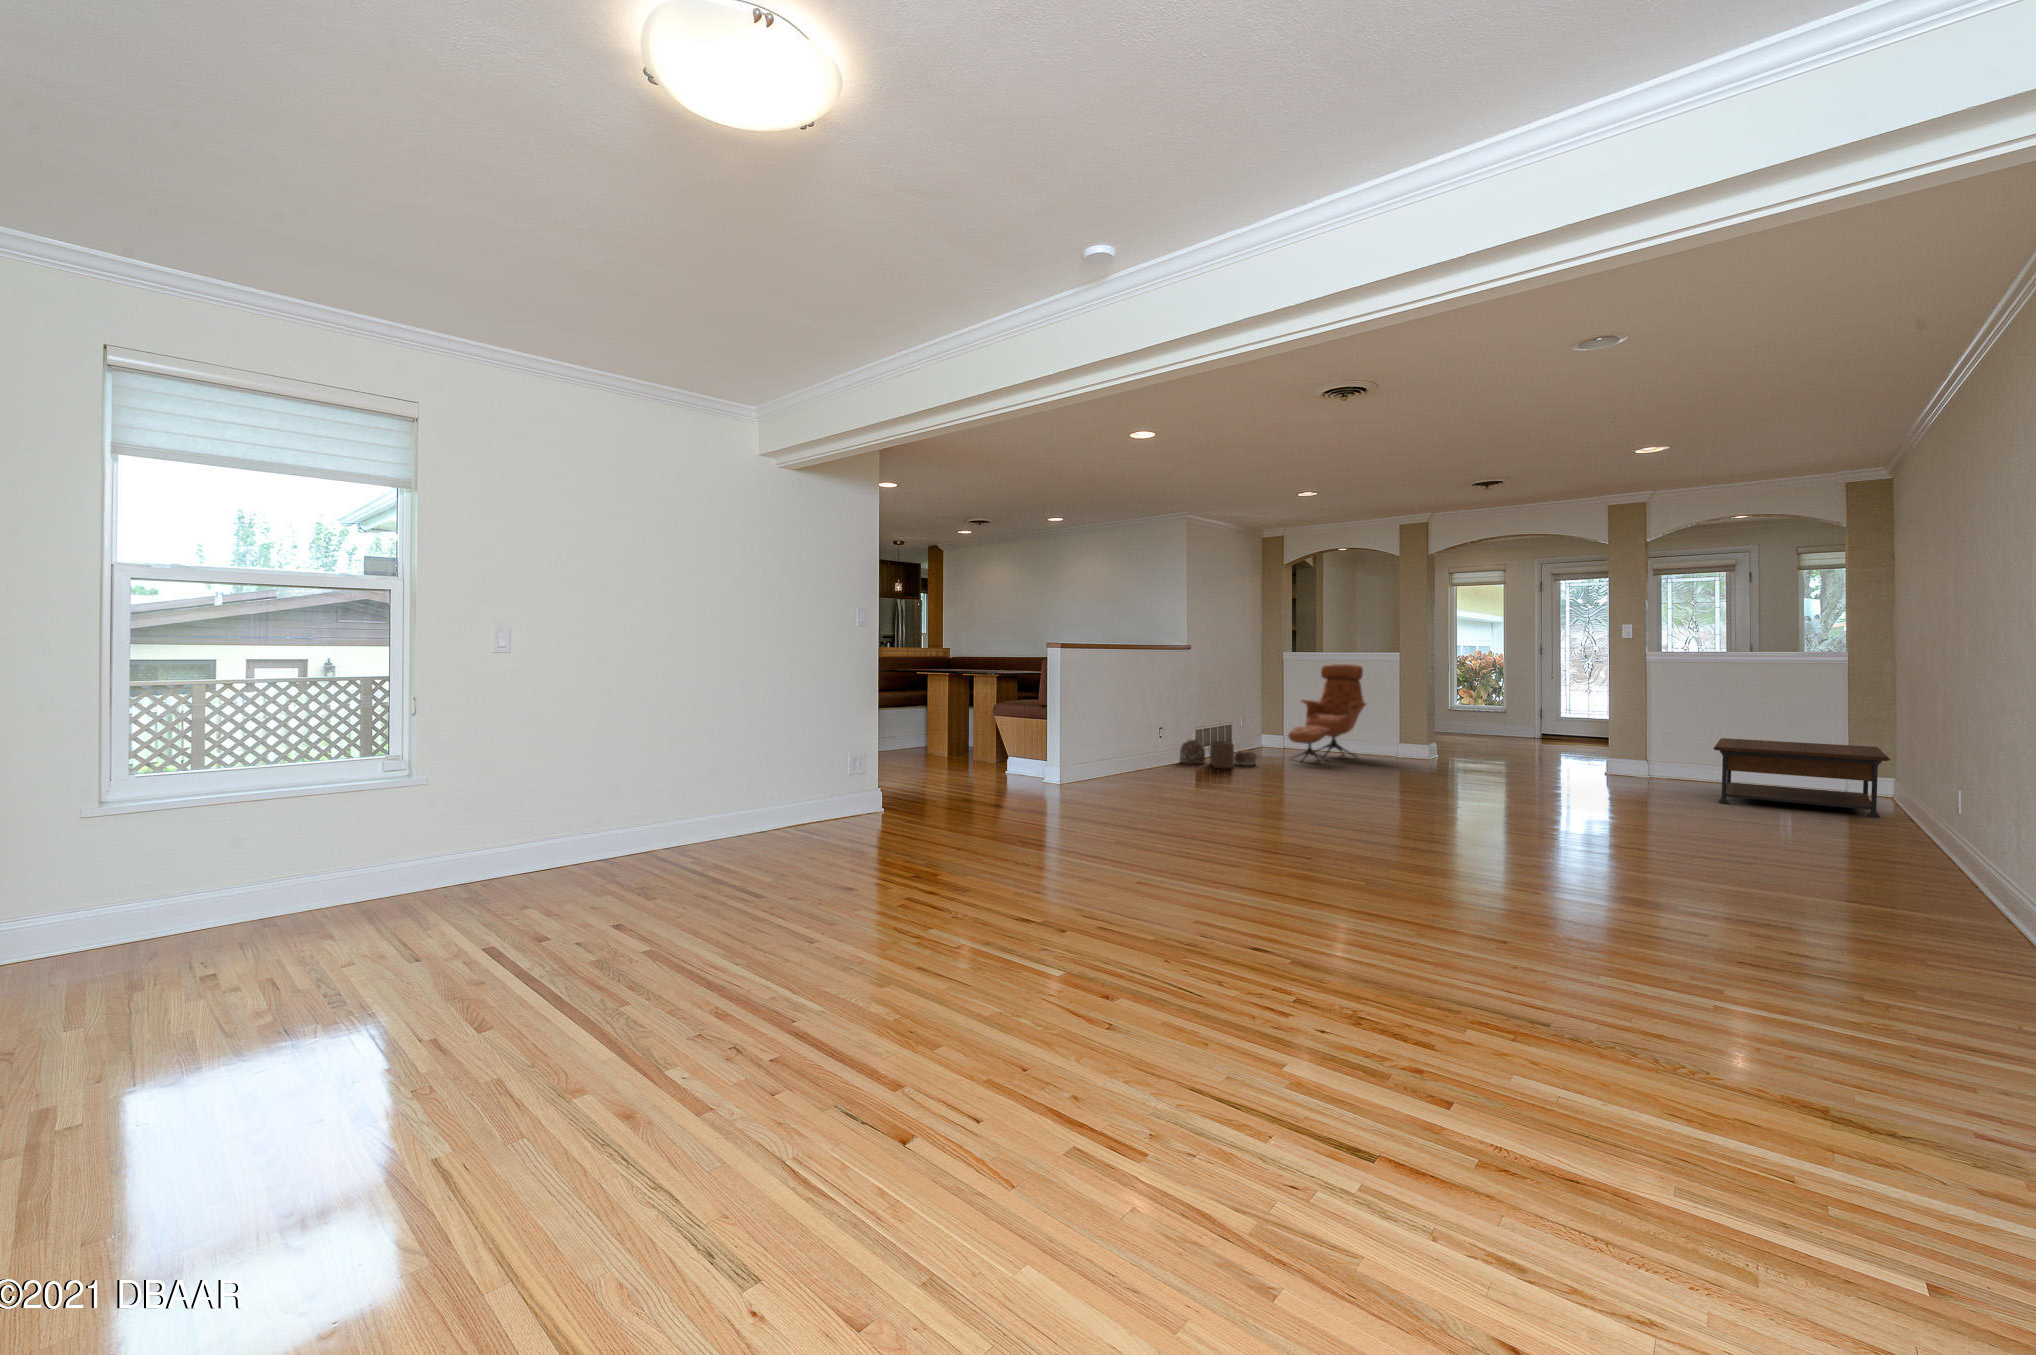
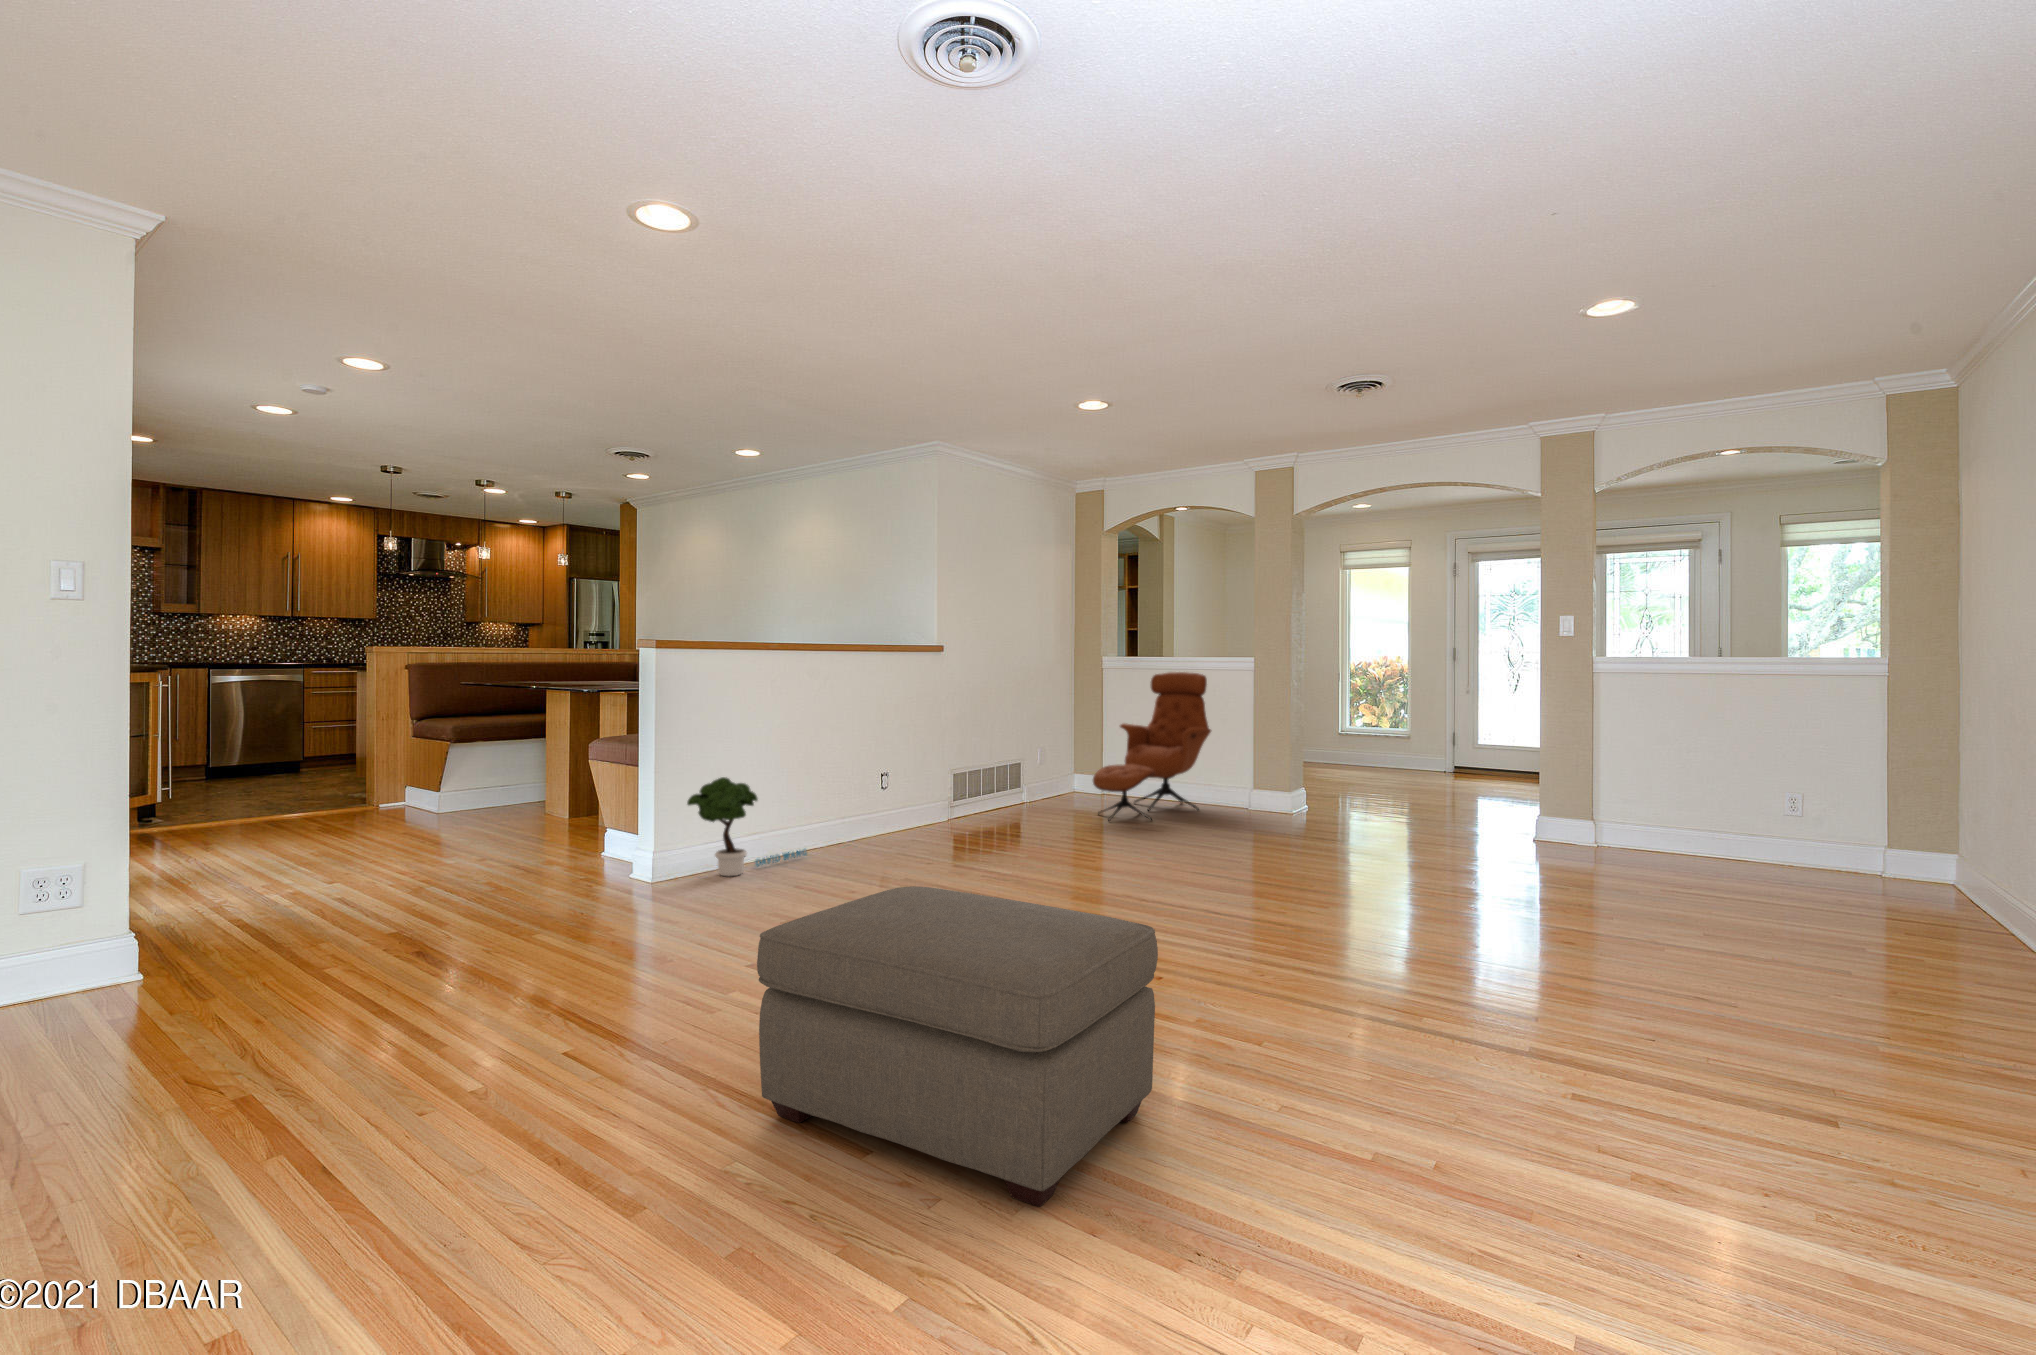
potted tree: none [1073,725,1129,784] -> present [687,777,807,876]
coffee table: present [1714,738,1890,818] -> none [1708,785,1995,926]
woven basket: present [1180,740,1256,768] -> none [923,785,1039,835]
ottoman: none [1241,765,1417,876] -> present [757,886,1158,1207]

